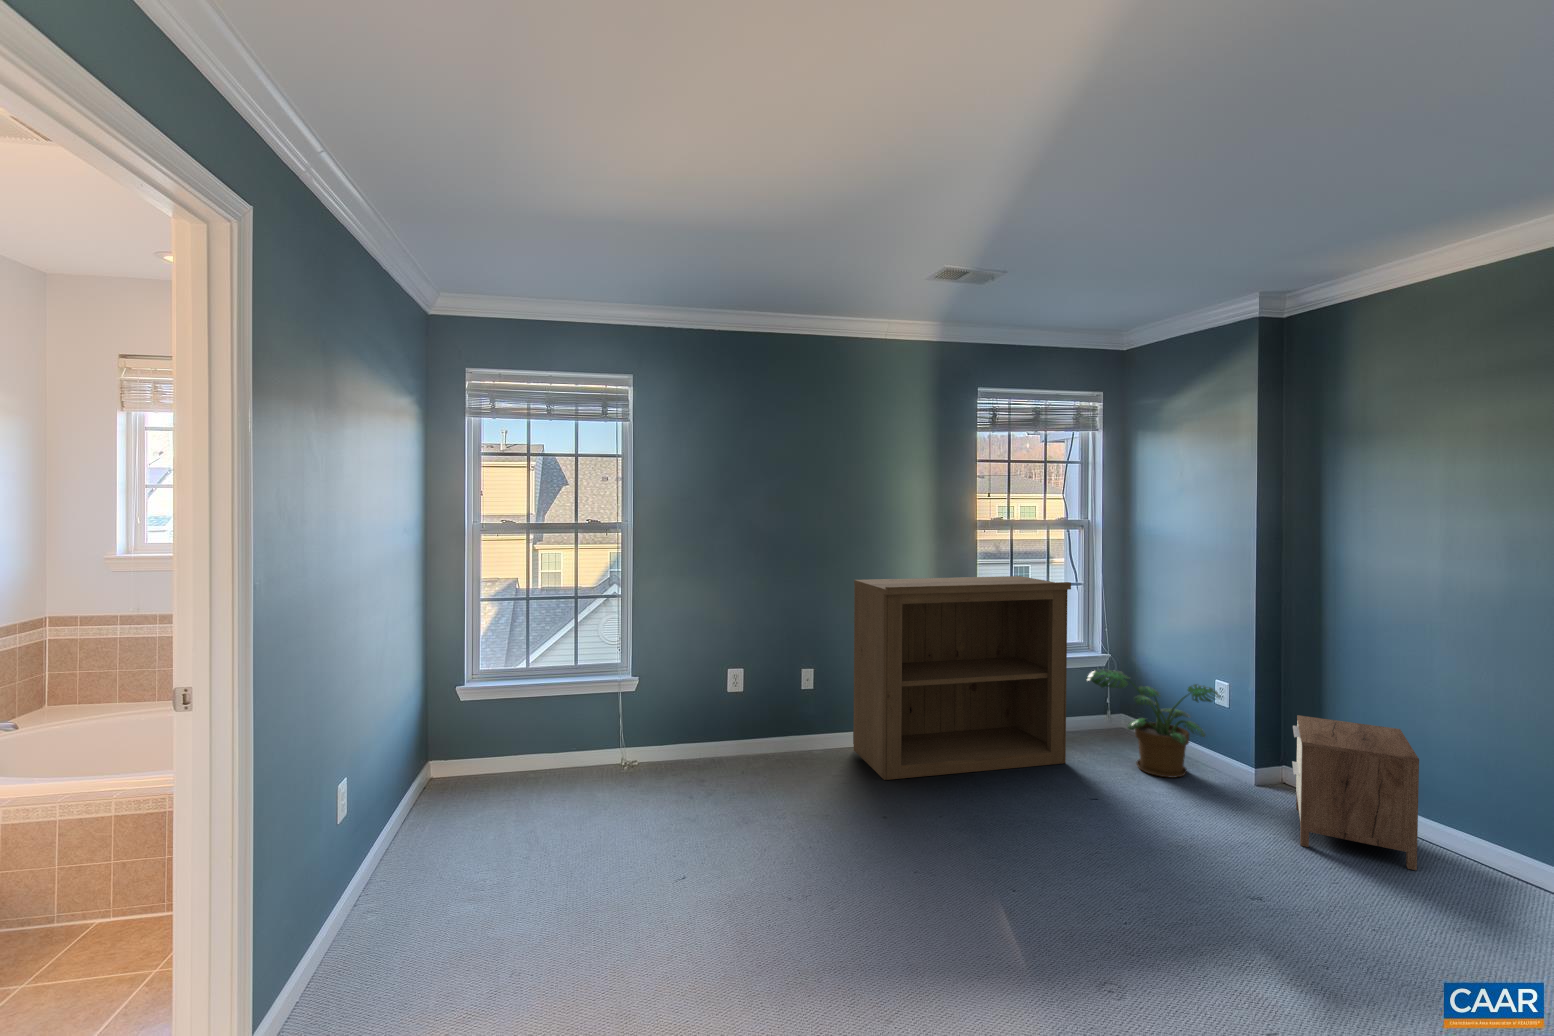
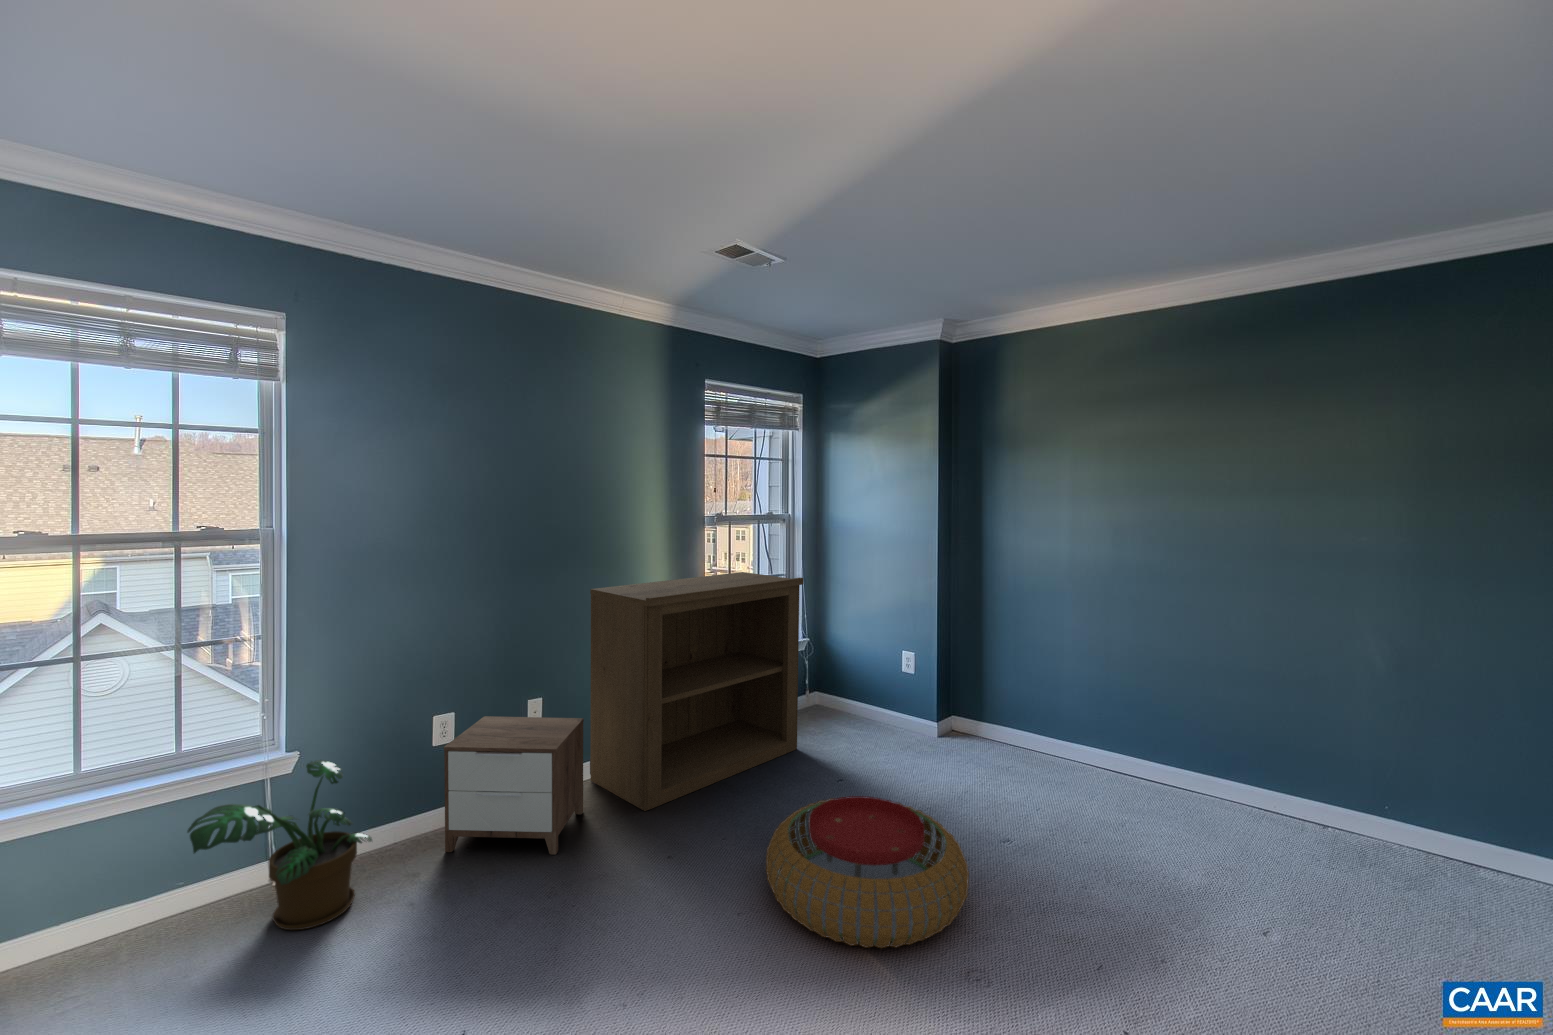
potted plant: present [1087,669,1220,778] -> present [187,760,372,930]
nightstand: present [1292,715,1419,870] -> present [444,716,584,855]
pouf: none [946,792,1161,934] -> present [766,796,969,948]

